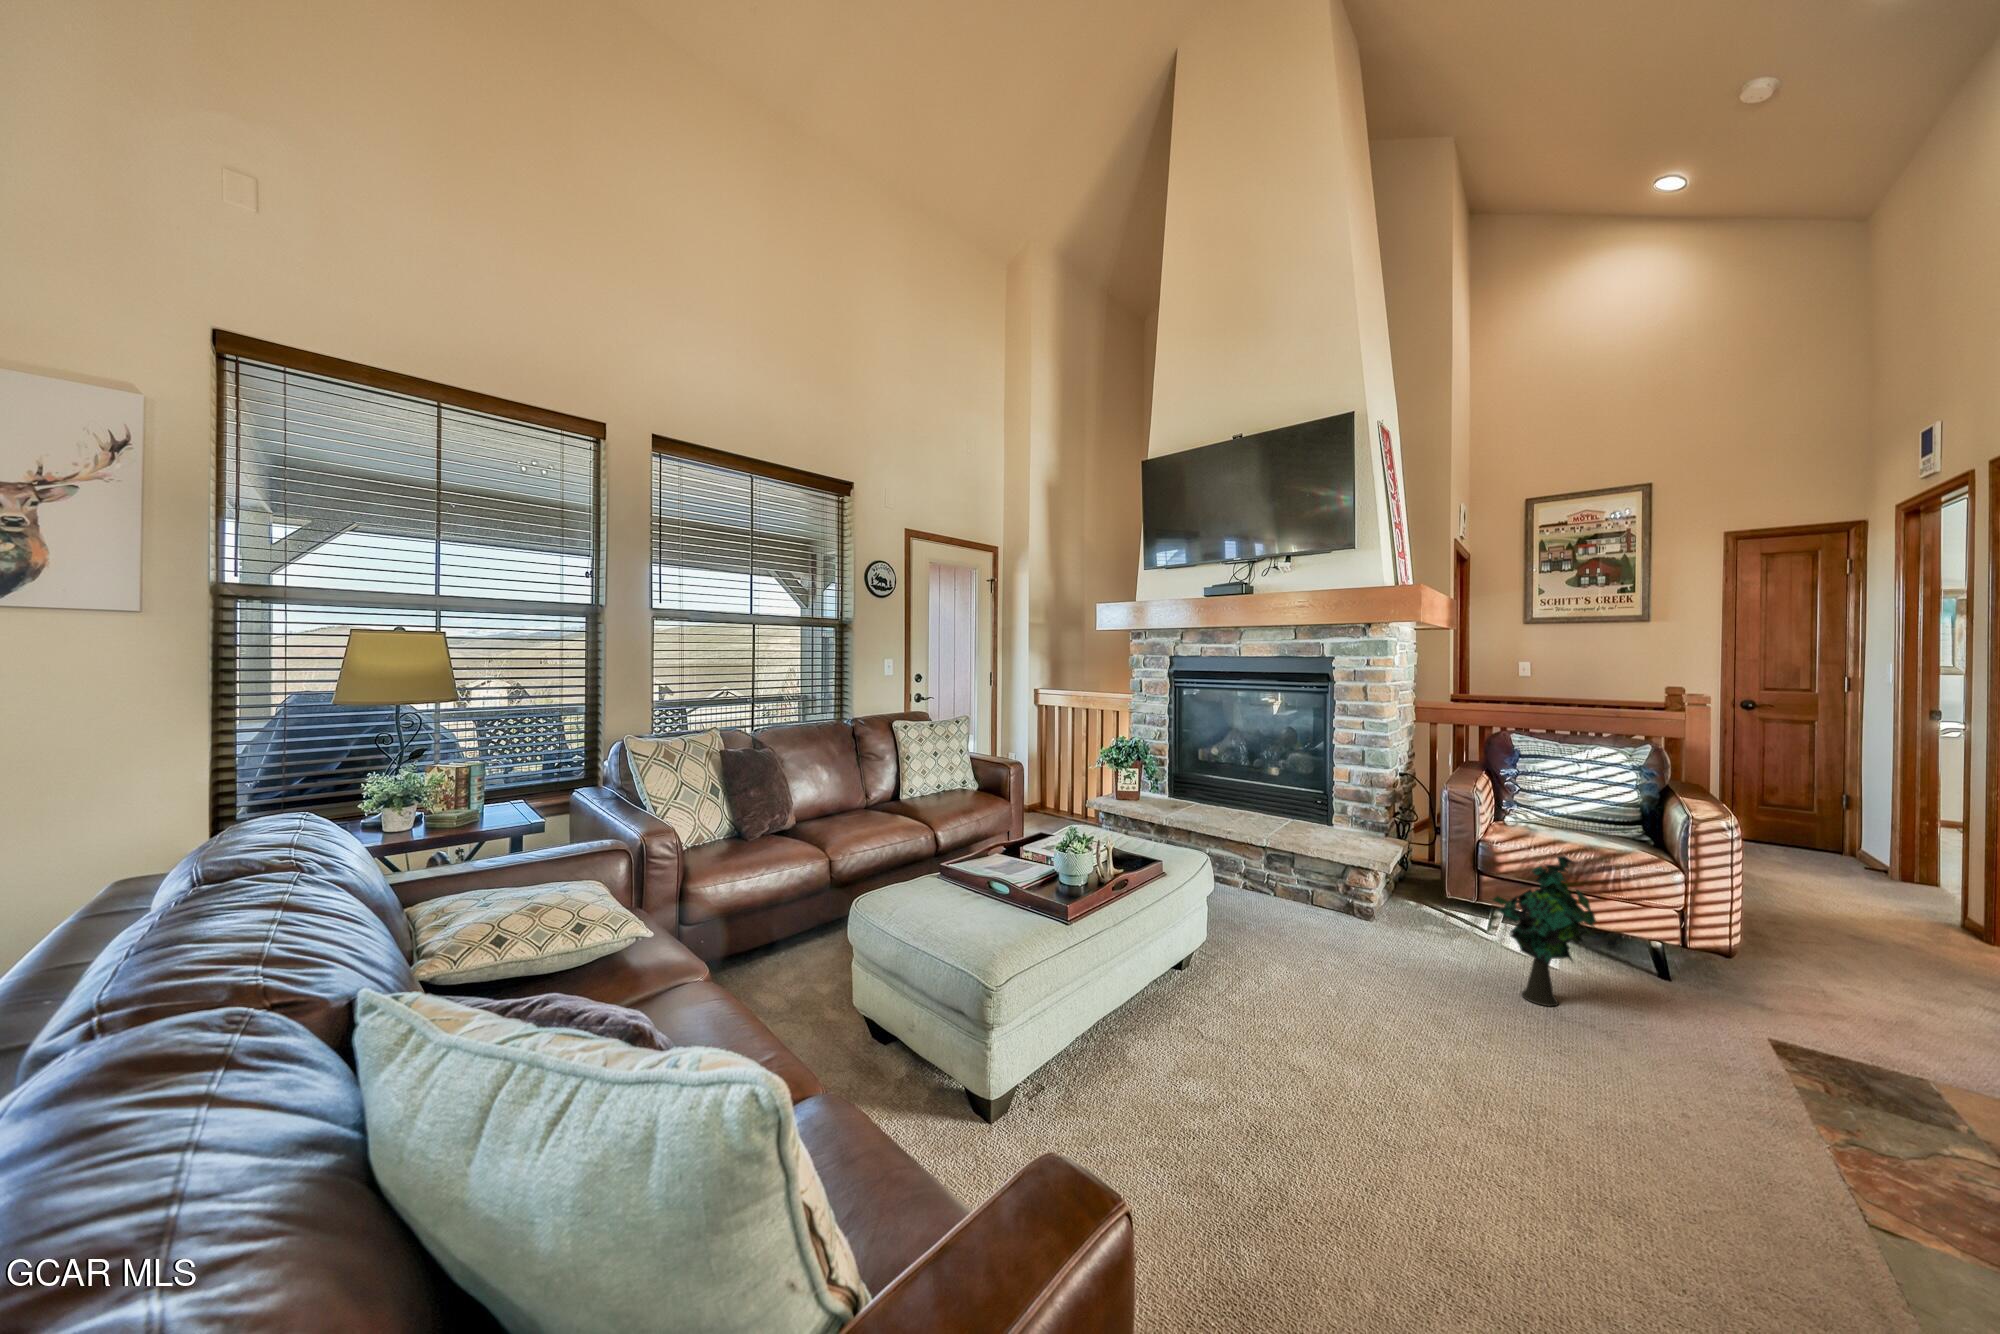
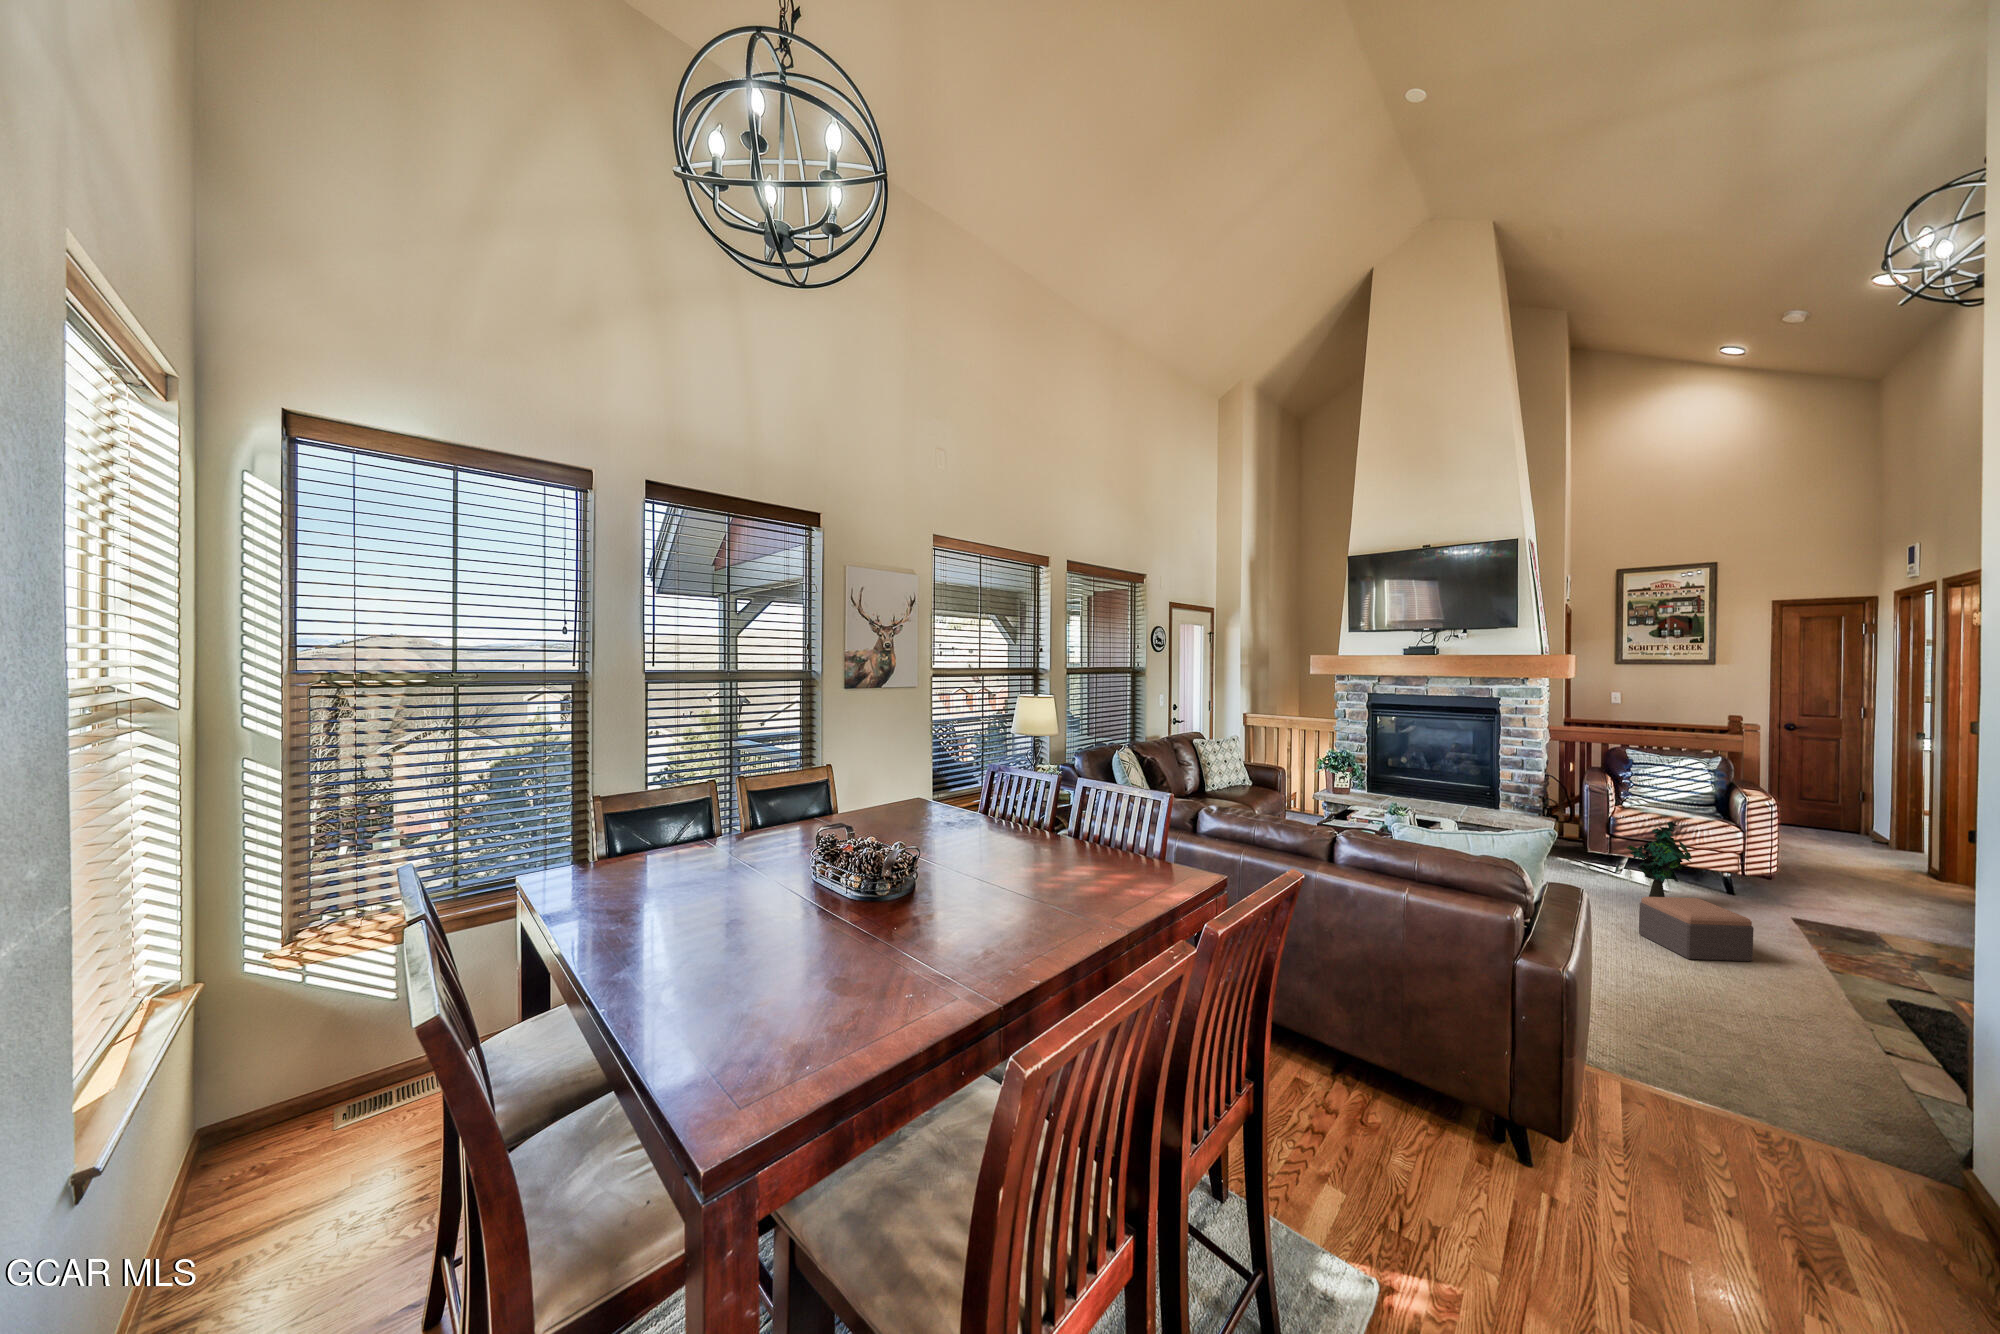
footstool: none [1490,1010,1704,1164] -> present [1639,897,1754,961]

